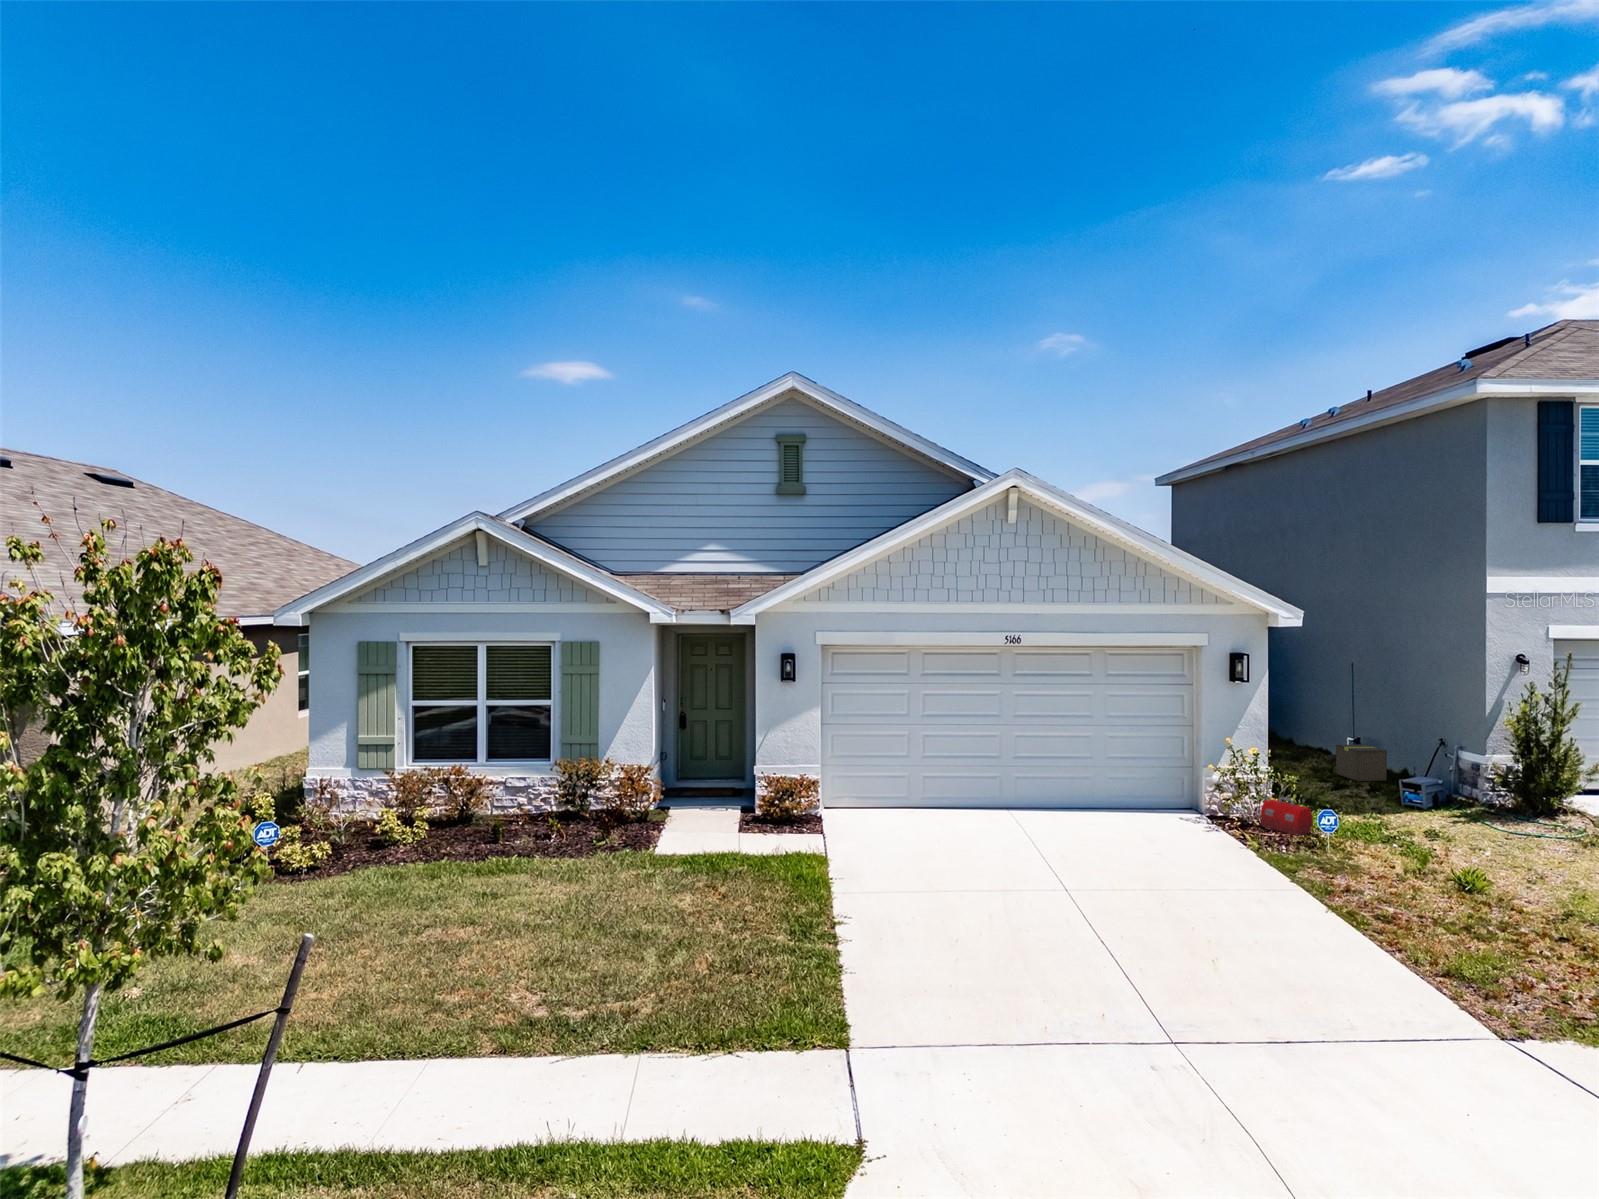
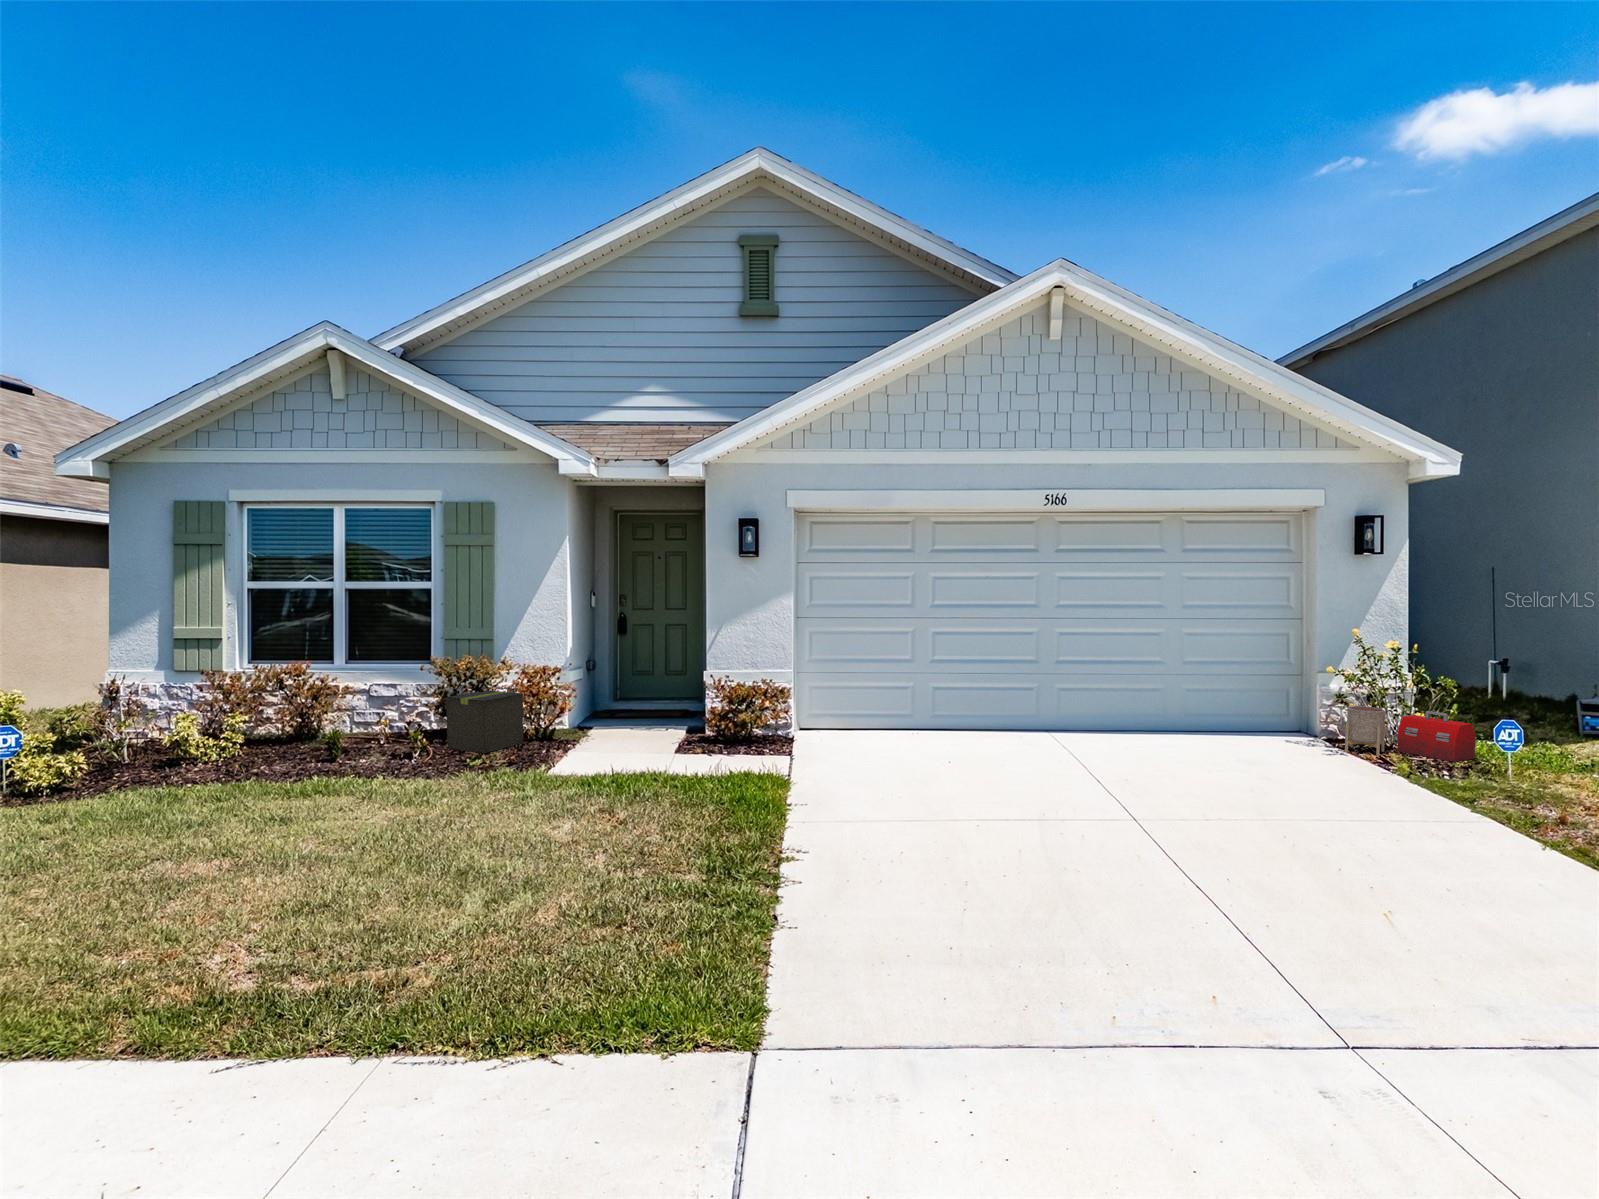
cardboard box: present [1336,744,1387,781] -> present [446,690,523,753]
planter: none [1223,793,1251,831] -> present [1345,706,1385,756]

